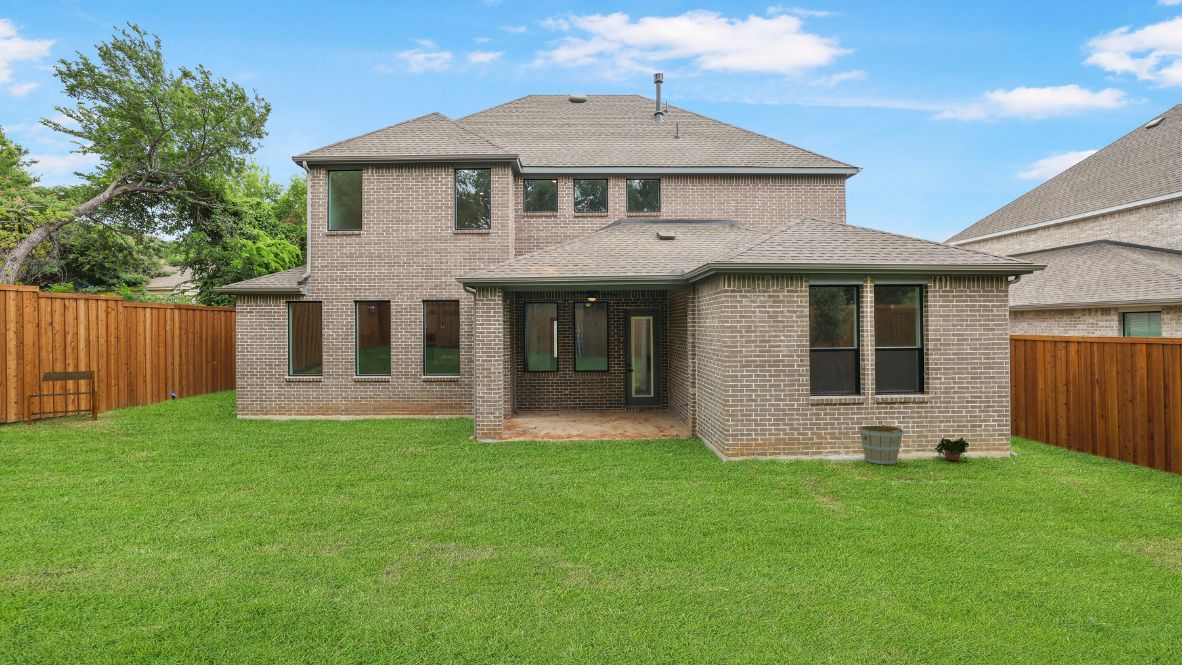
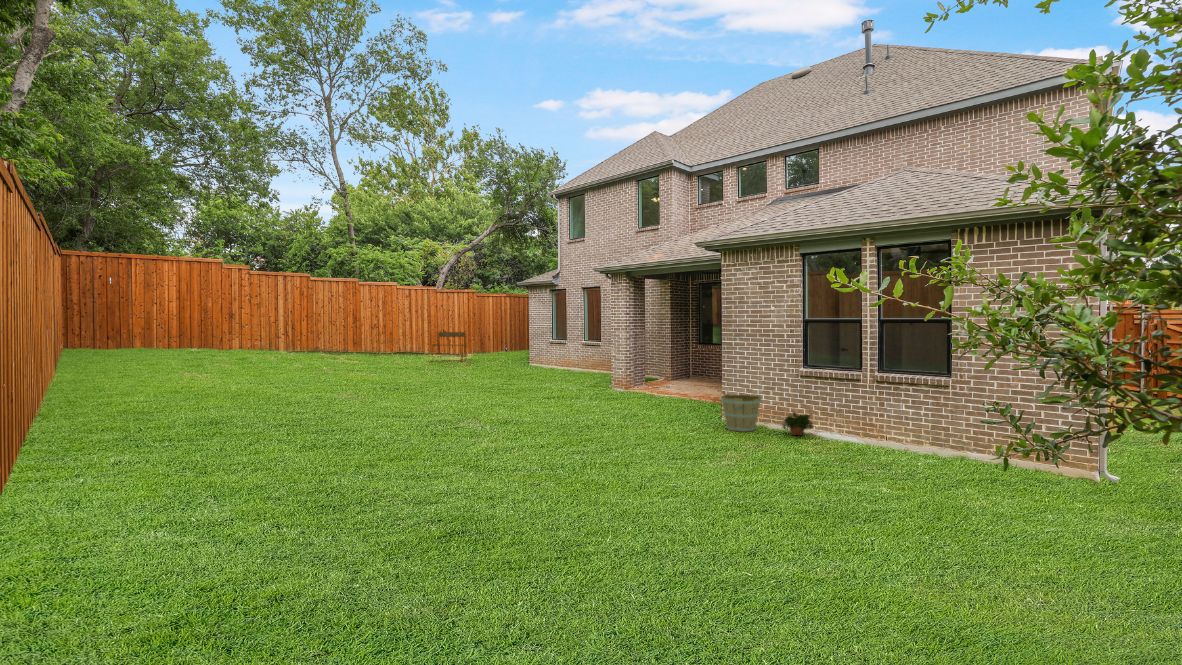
wooden bucket: present [859,425,904,465] -> present [721,394,762,432]
potted plant: present [935,438,969,460] -> present [783,412,813,437]

